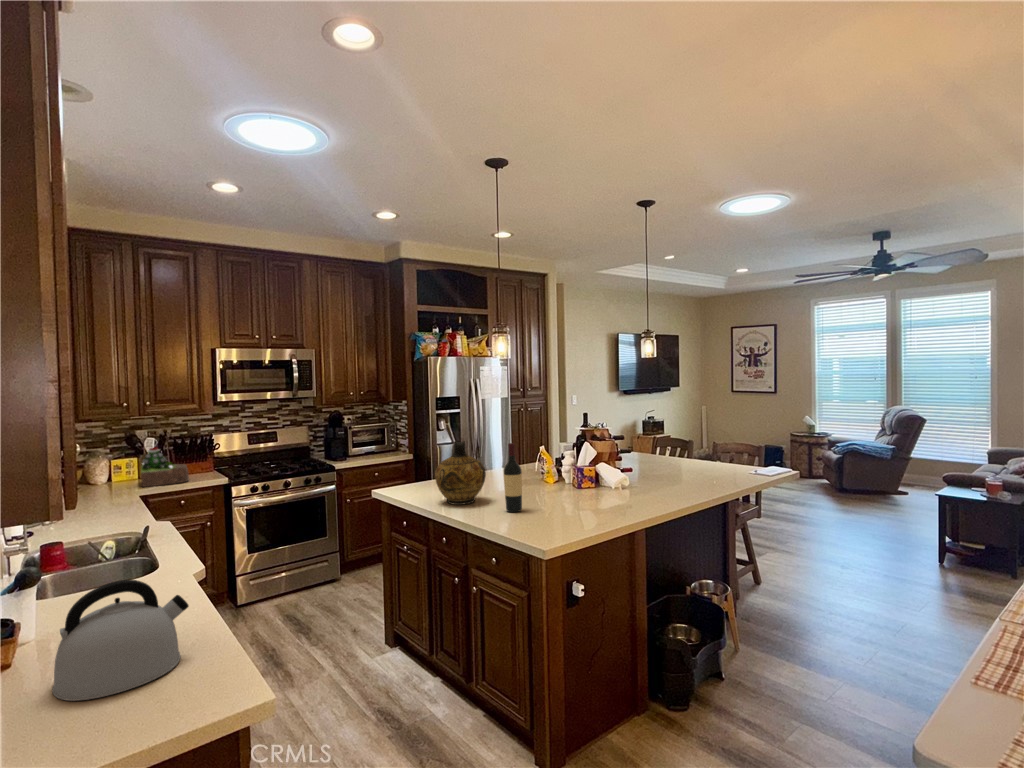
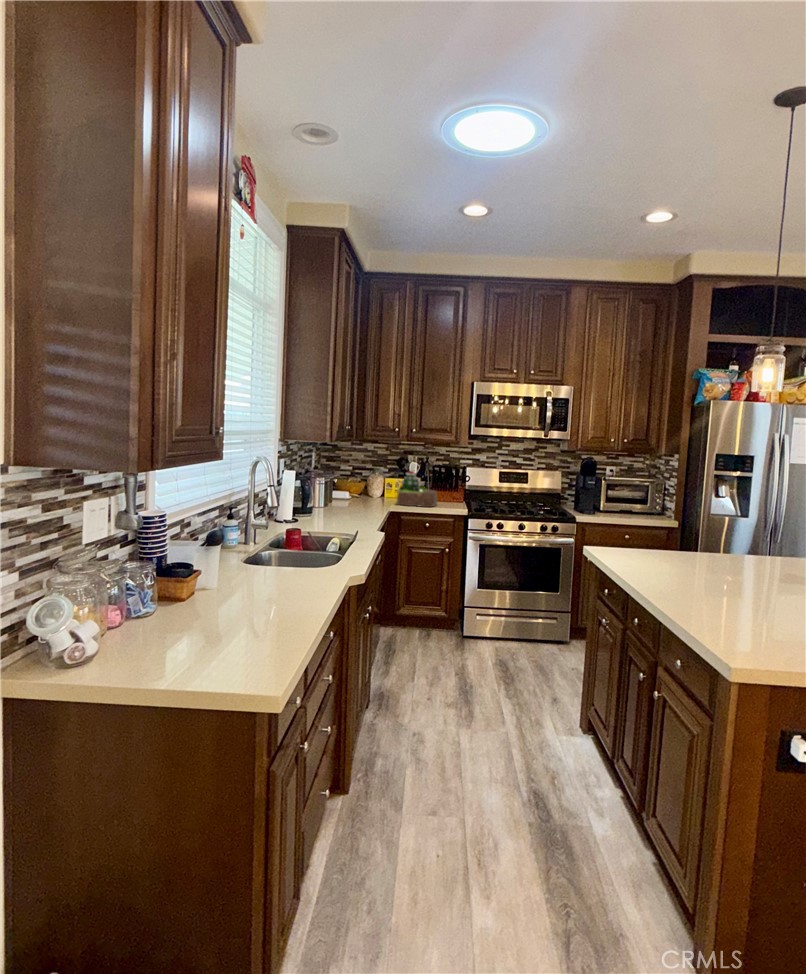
ceramic jug: present [435,441,486,505] -> none [642,501,718,588]
wine bottle: present [504,443,522,512] -> none [729,514,763,615]
kettle: present [52,580,189,701] -> none [159,557,268,654]

